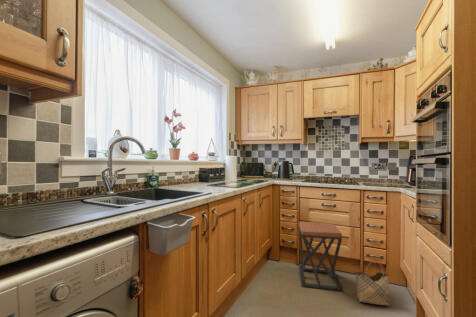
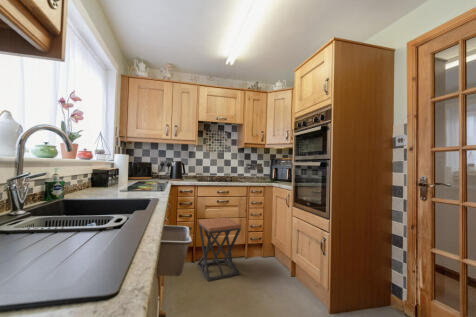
woven basket: present [355,256,390,306] -> none [252,239,274,279]

